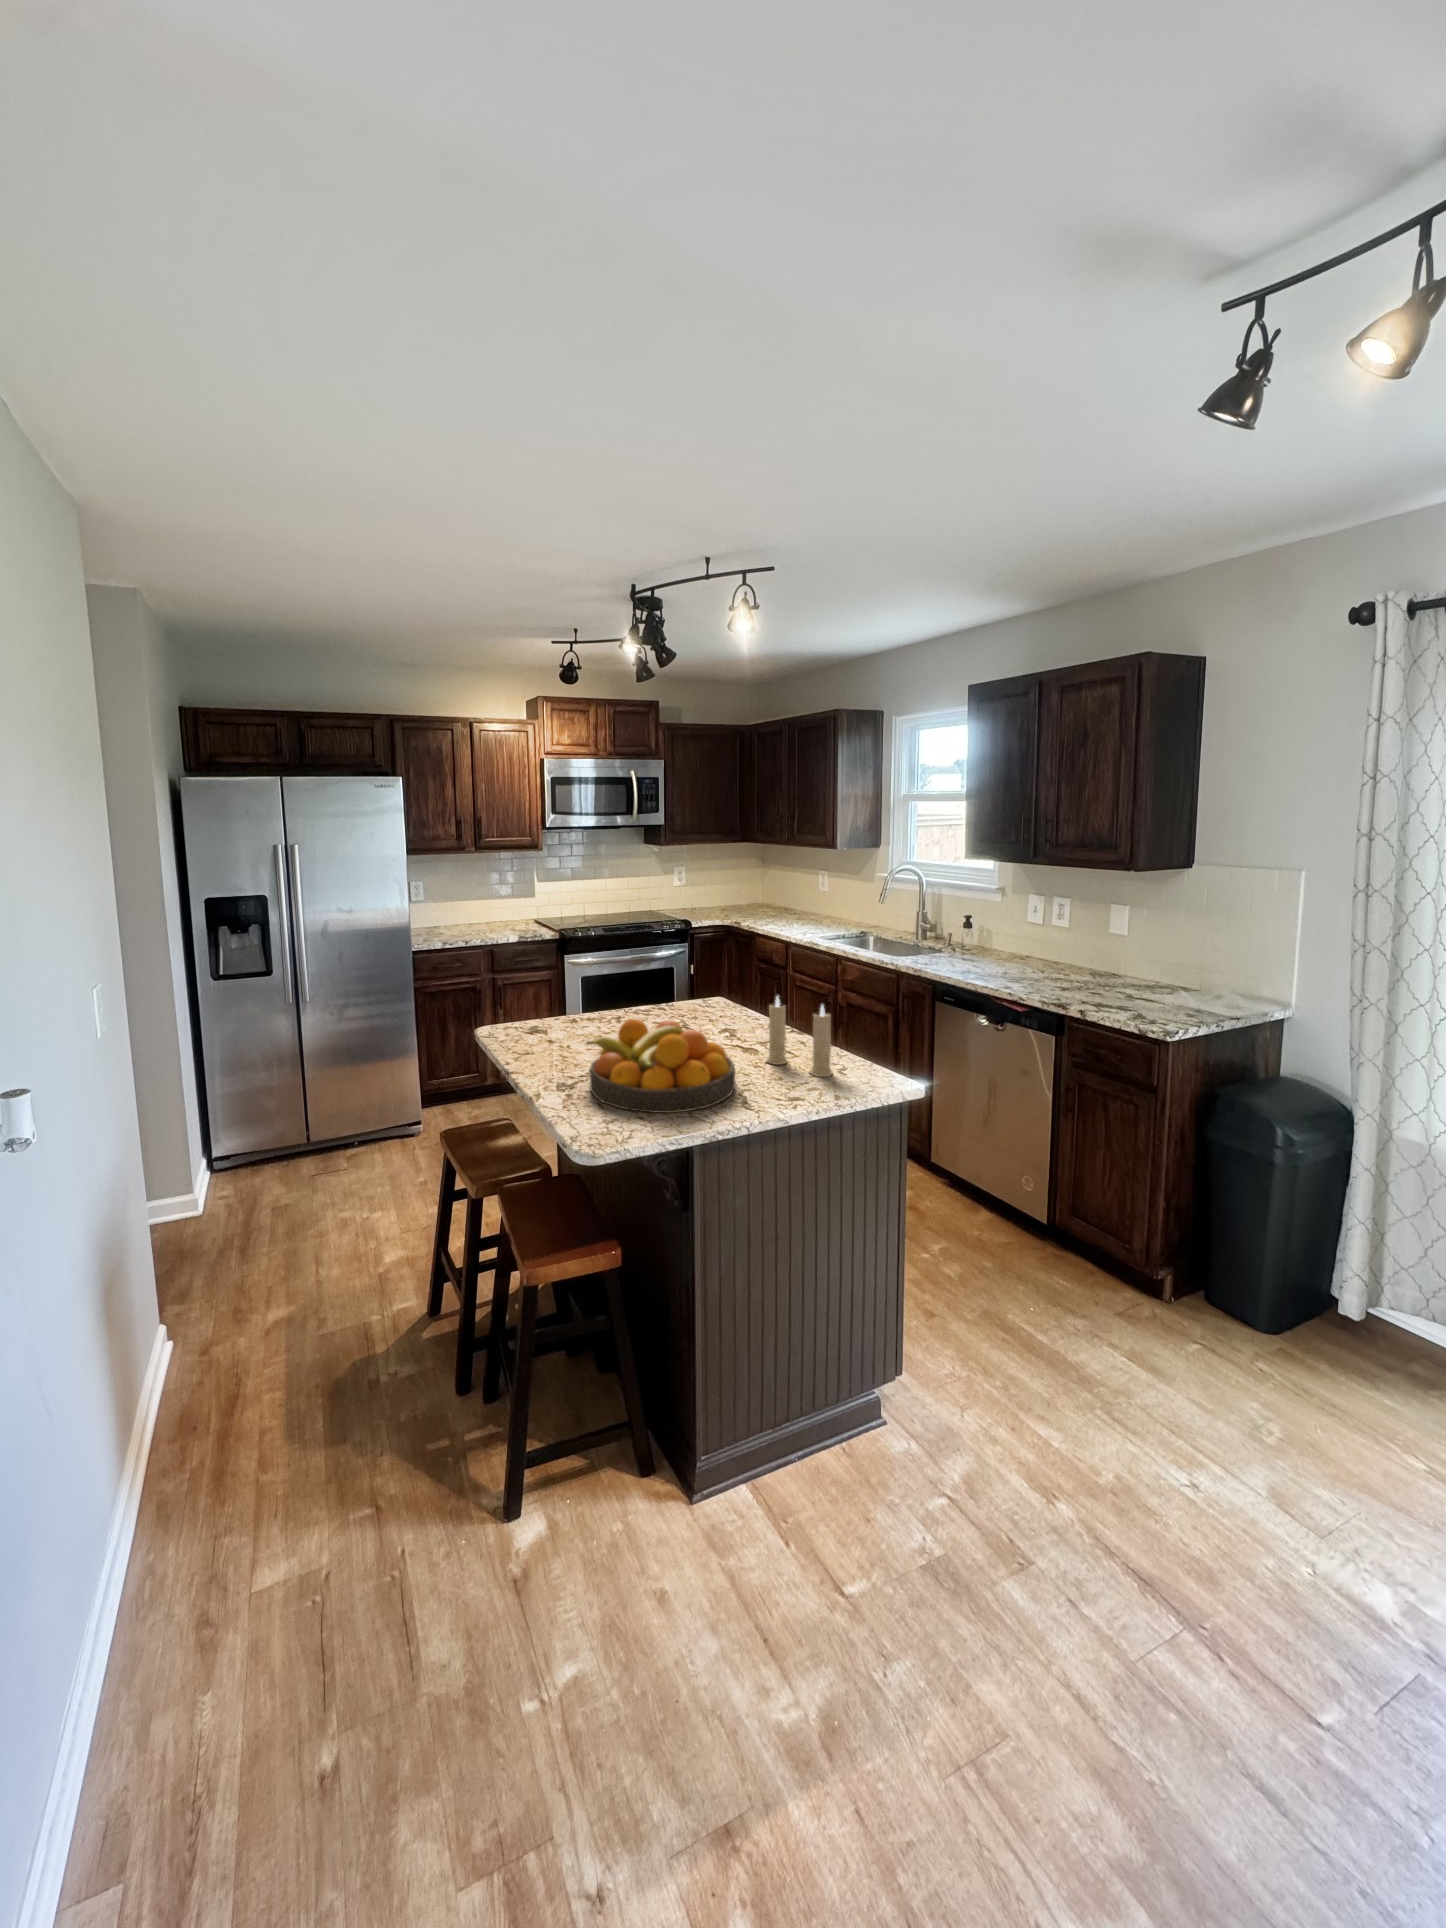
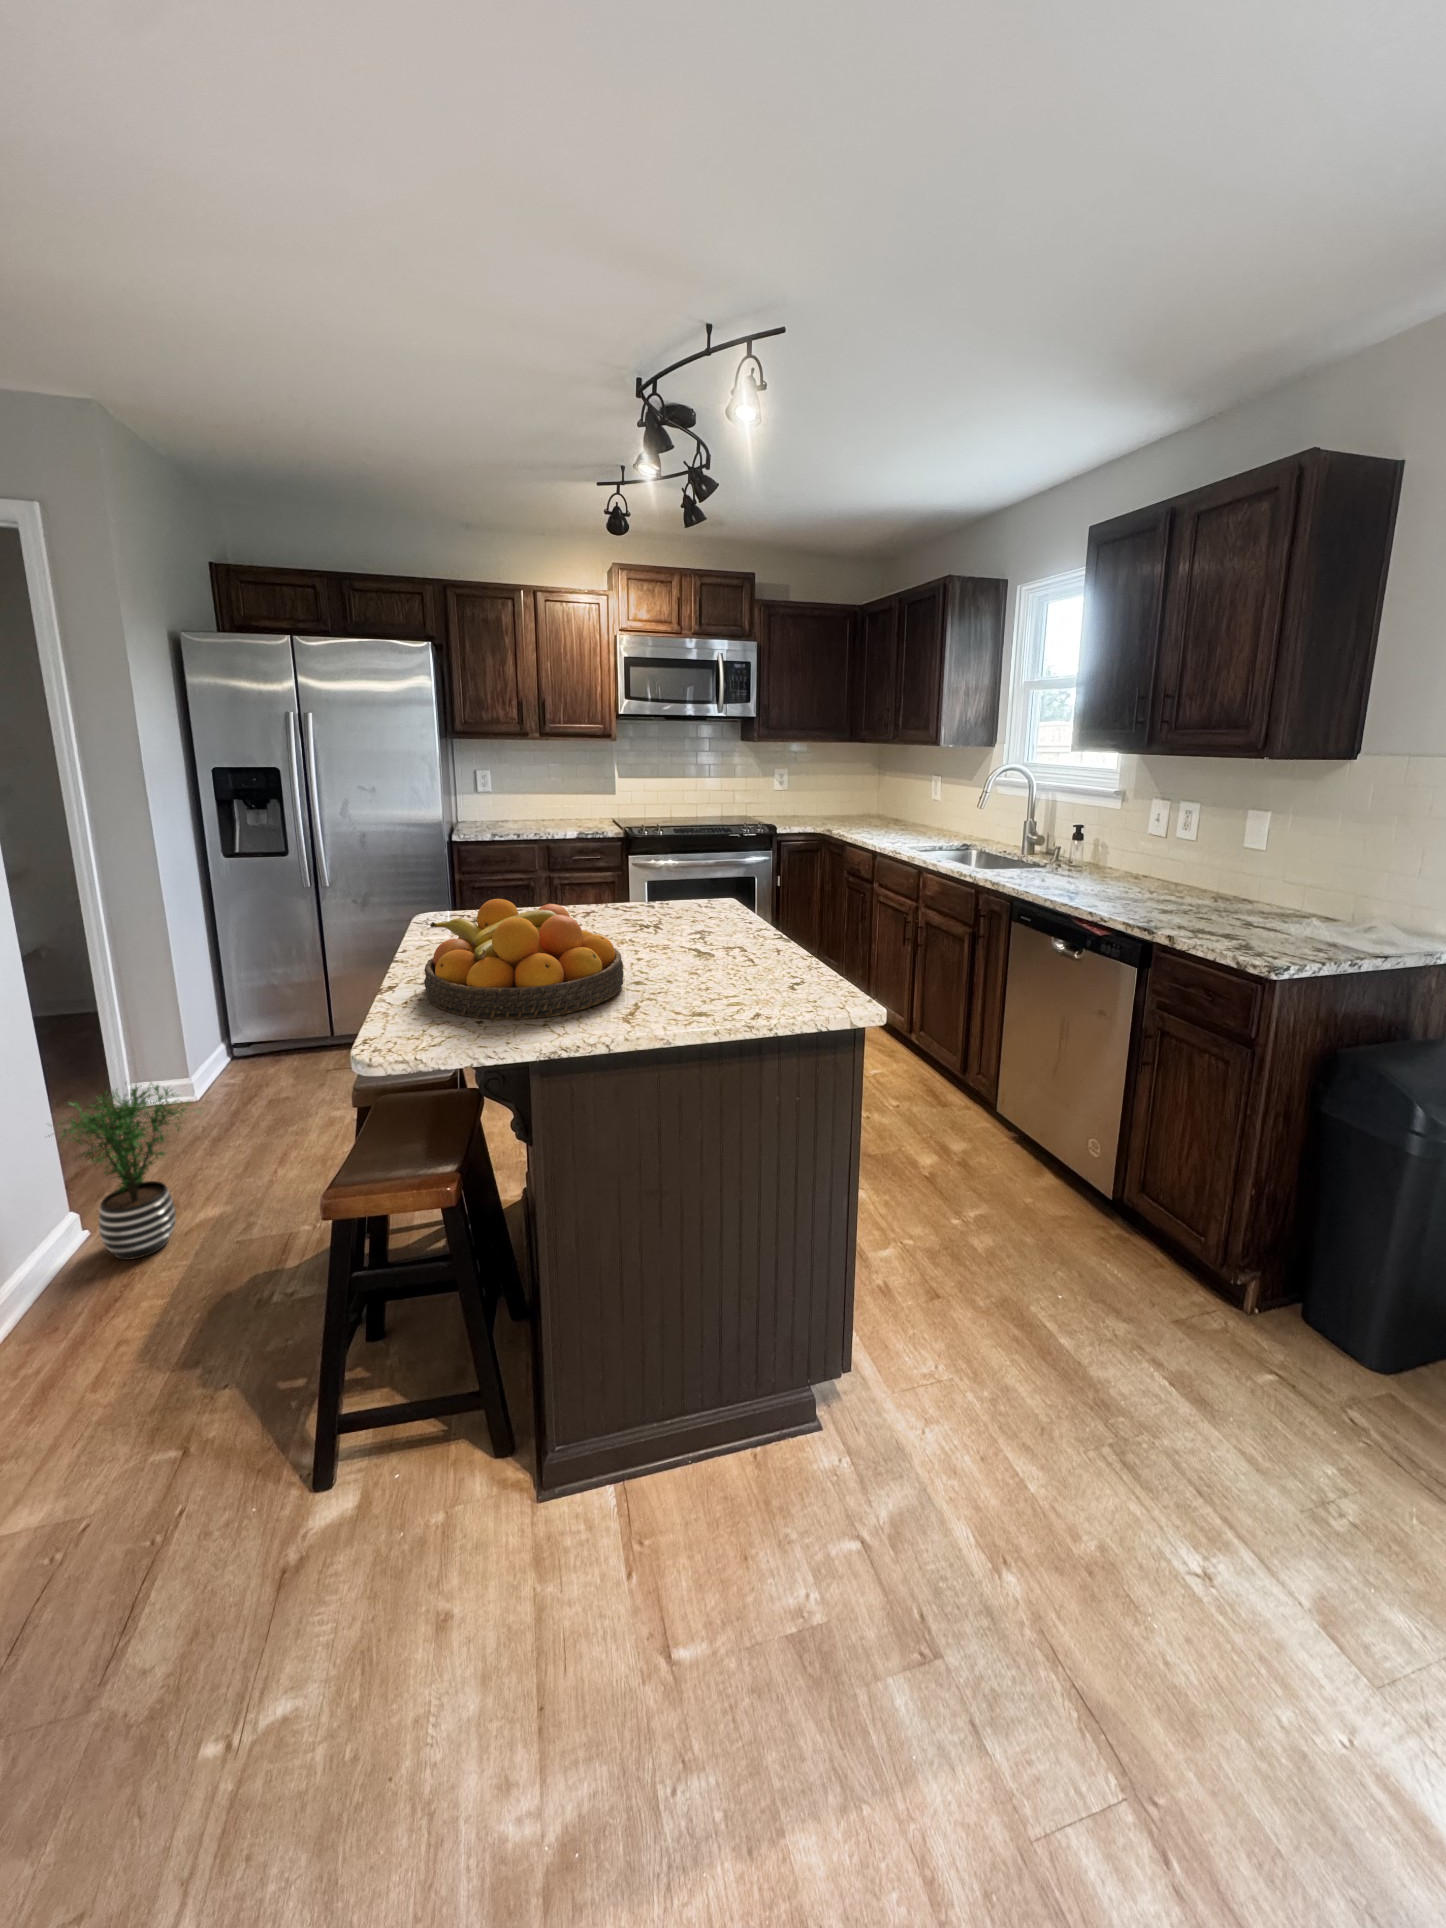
candle: present [766,997,832,1077] -> none [695,878,766,990]
potted plant: none [160,1195,289,1362] -> present [49,1084,201,1260]

